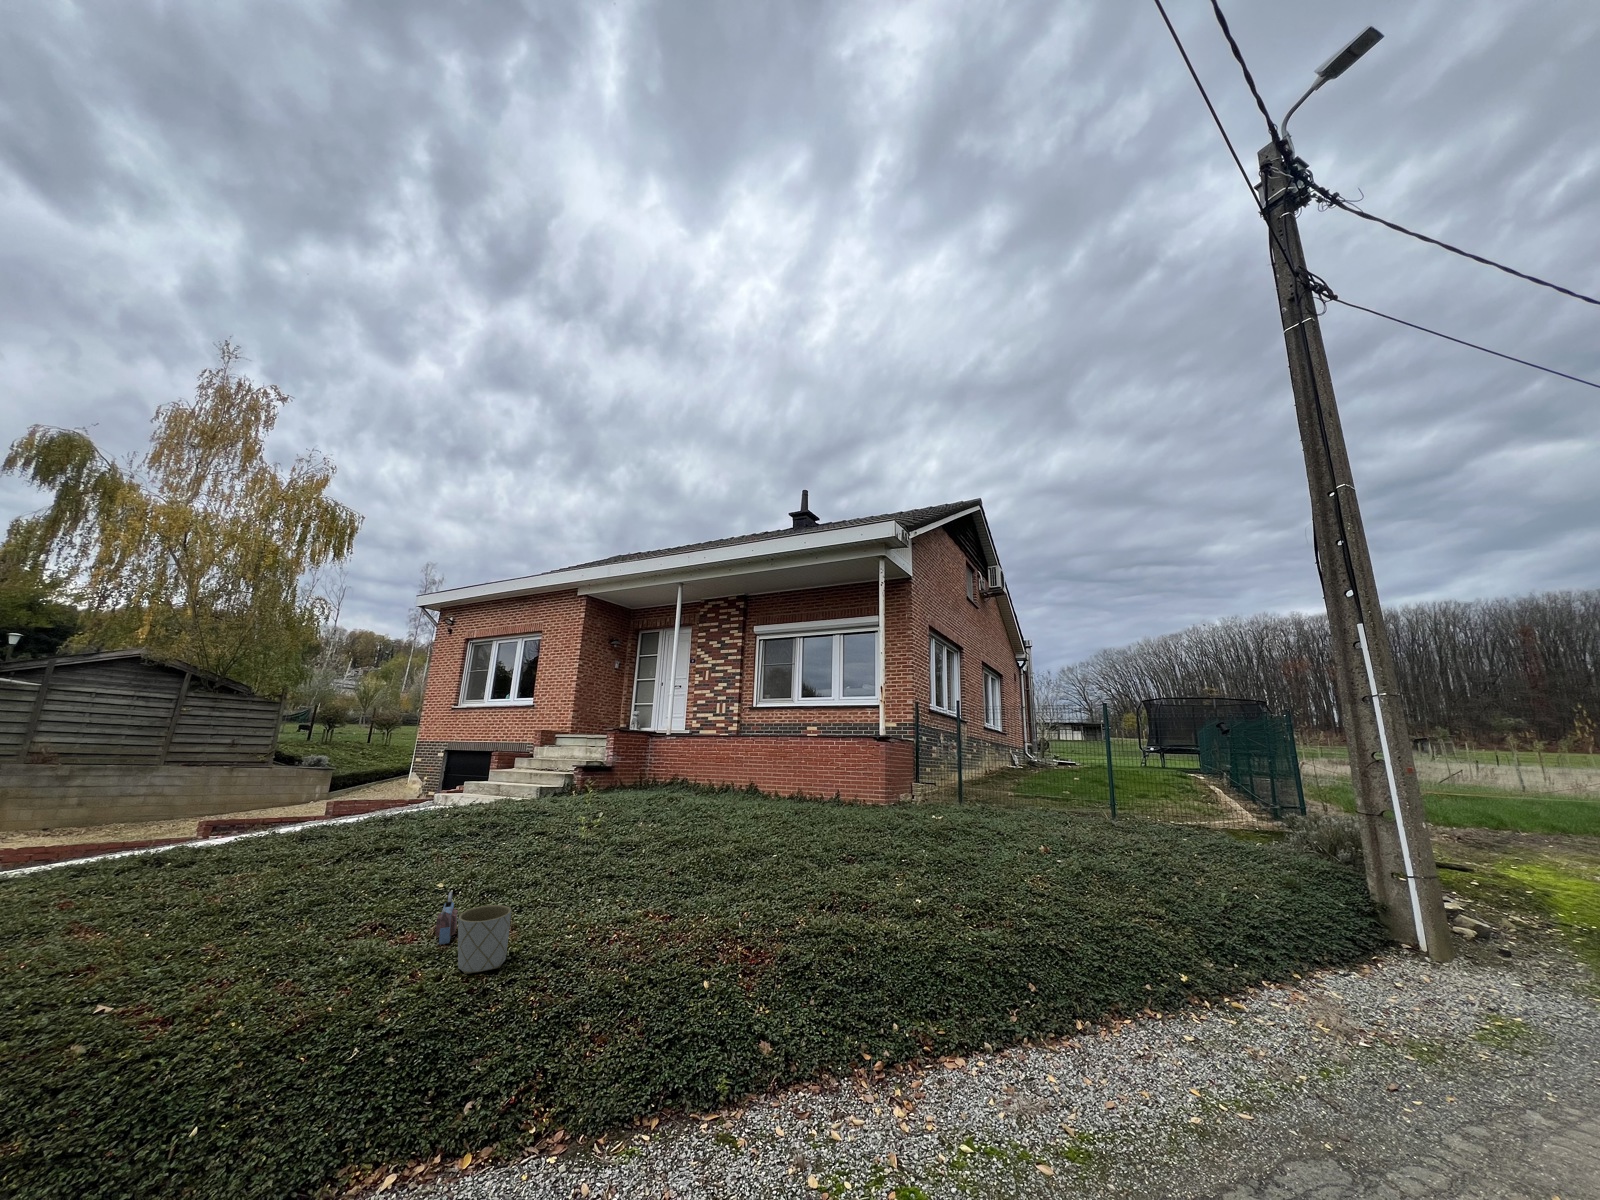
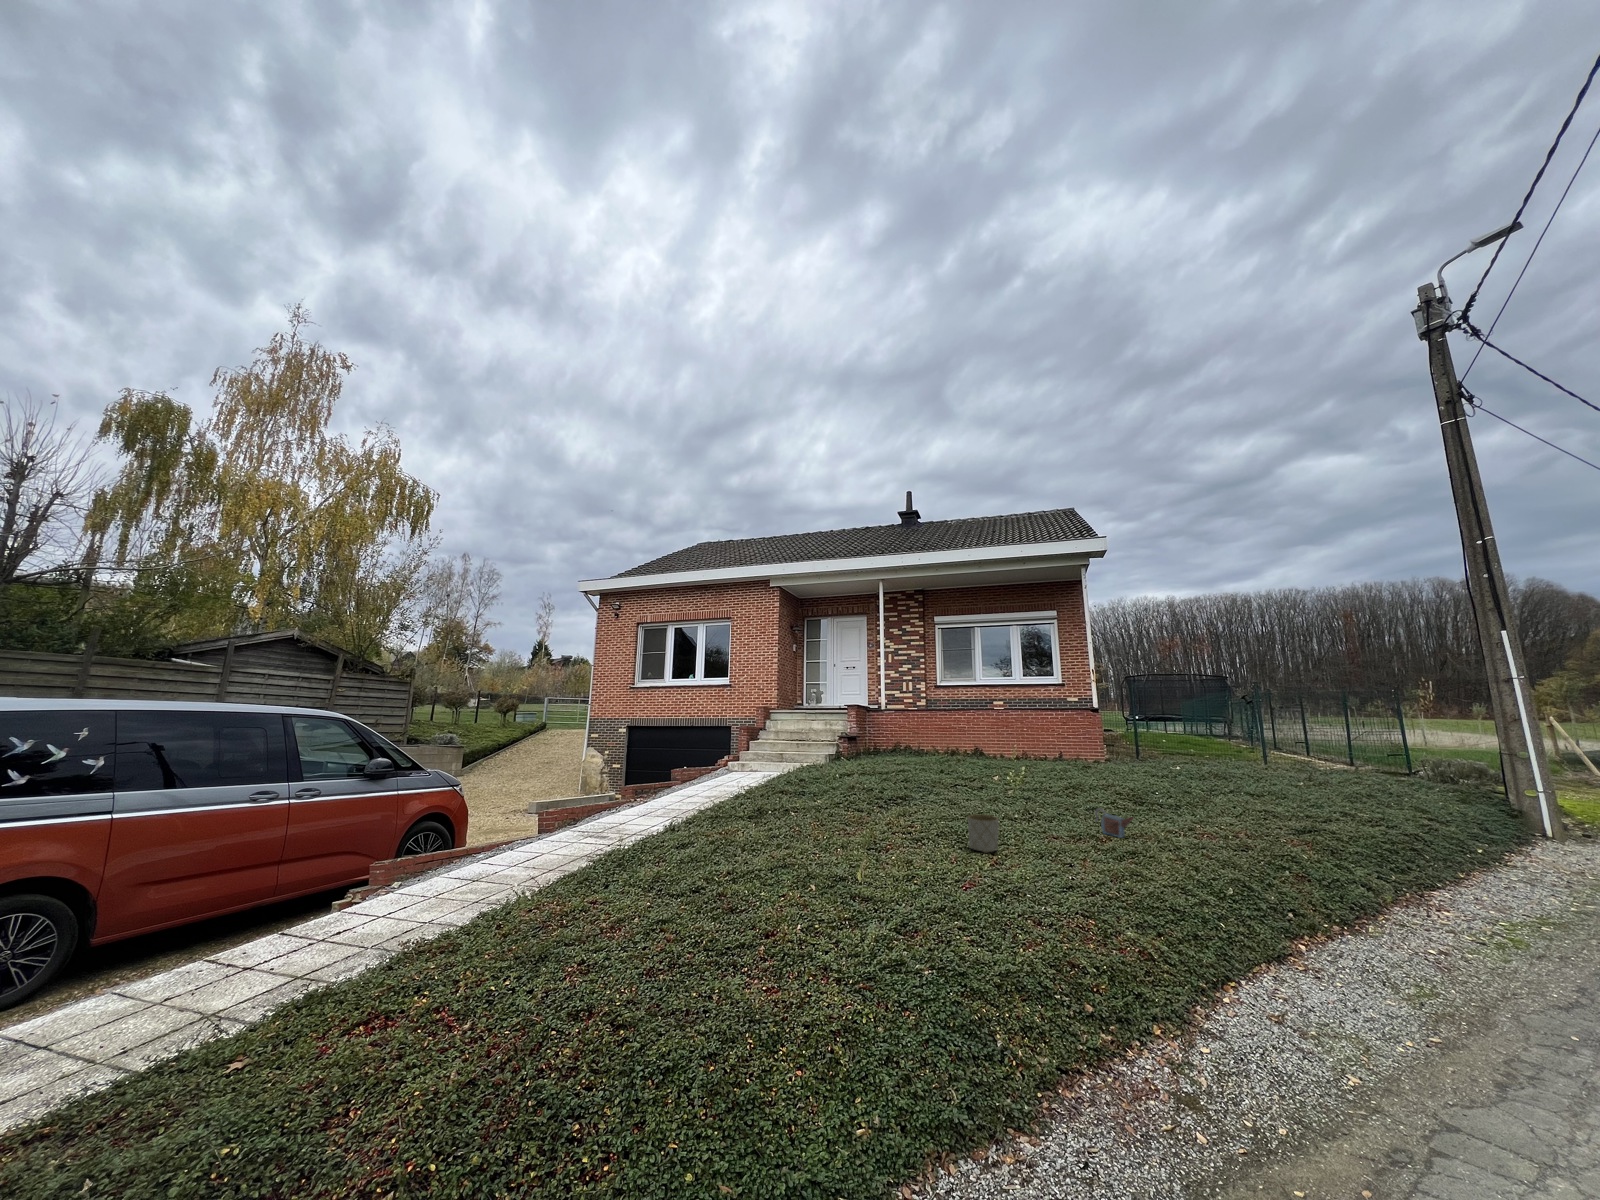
planter: present [458,905,511,974] -> present [968,814,999,853]

